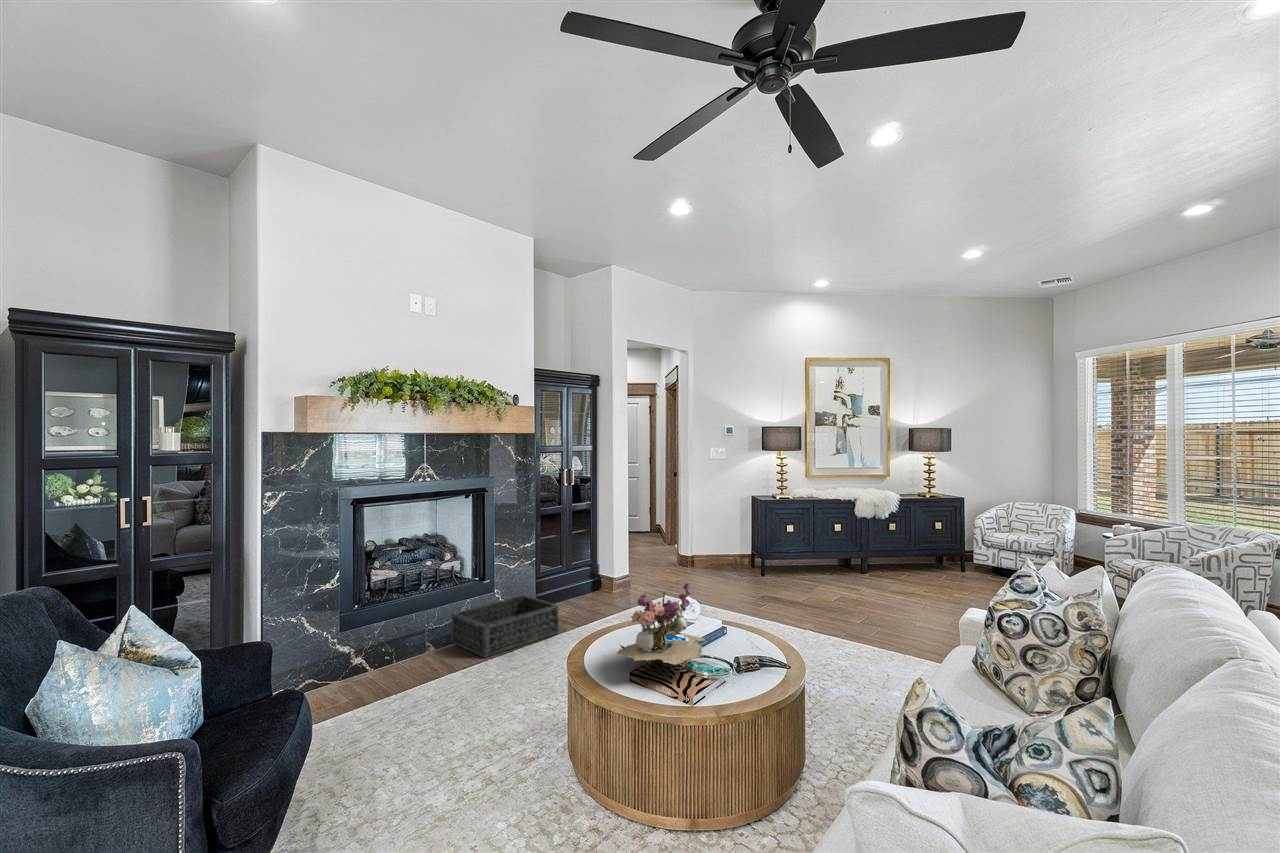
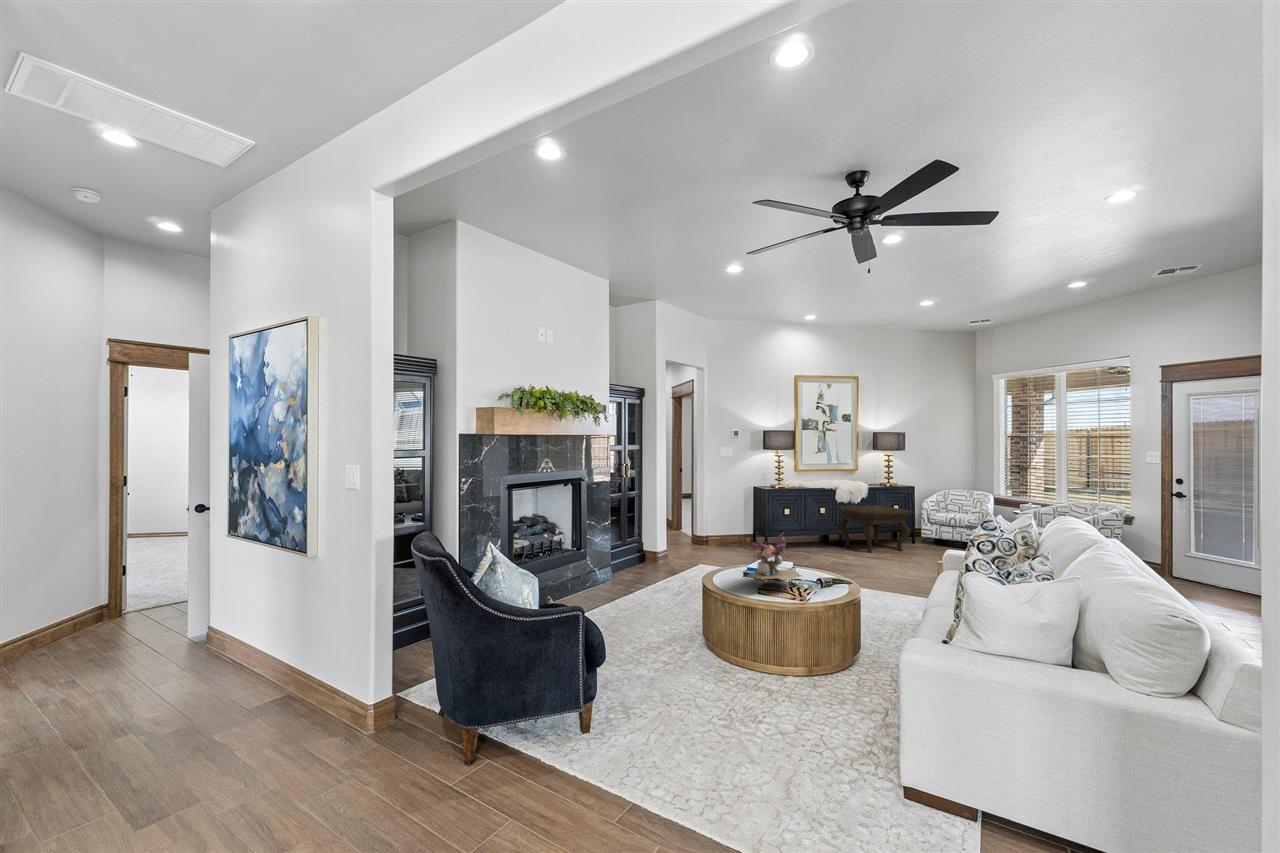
side table: none [855,521,956,585] -> present [835,505,913,553]
basket: present [452,595,559,658] -> none [565,561,641,603]

